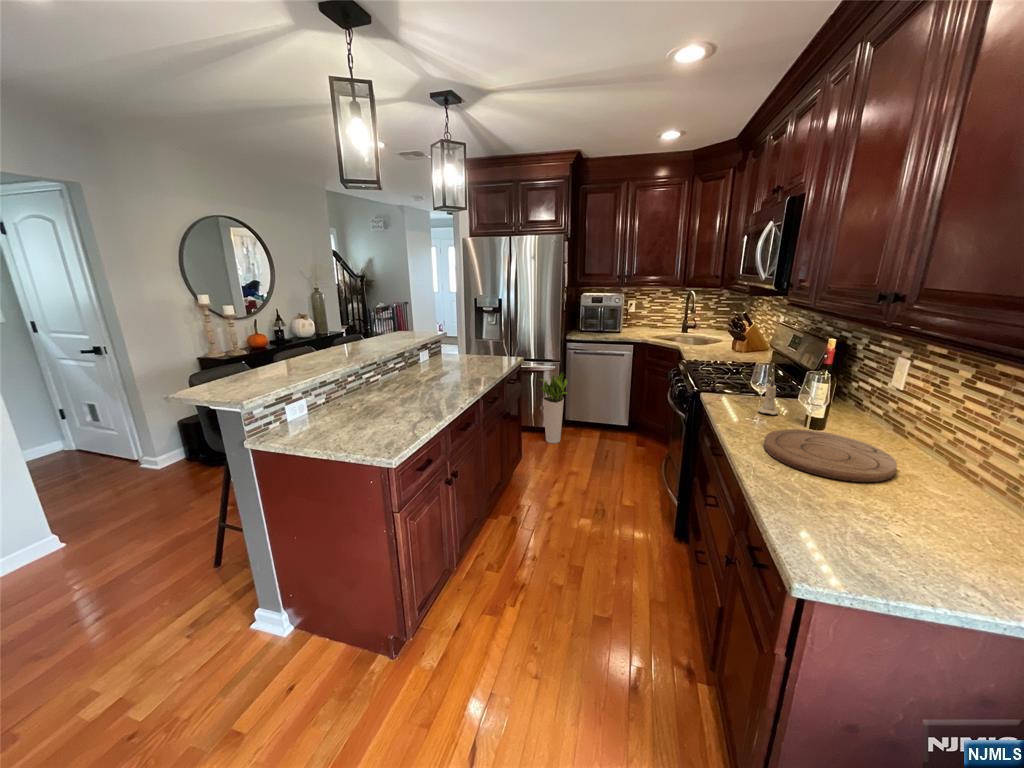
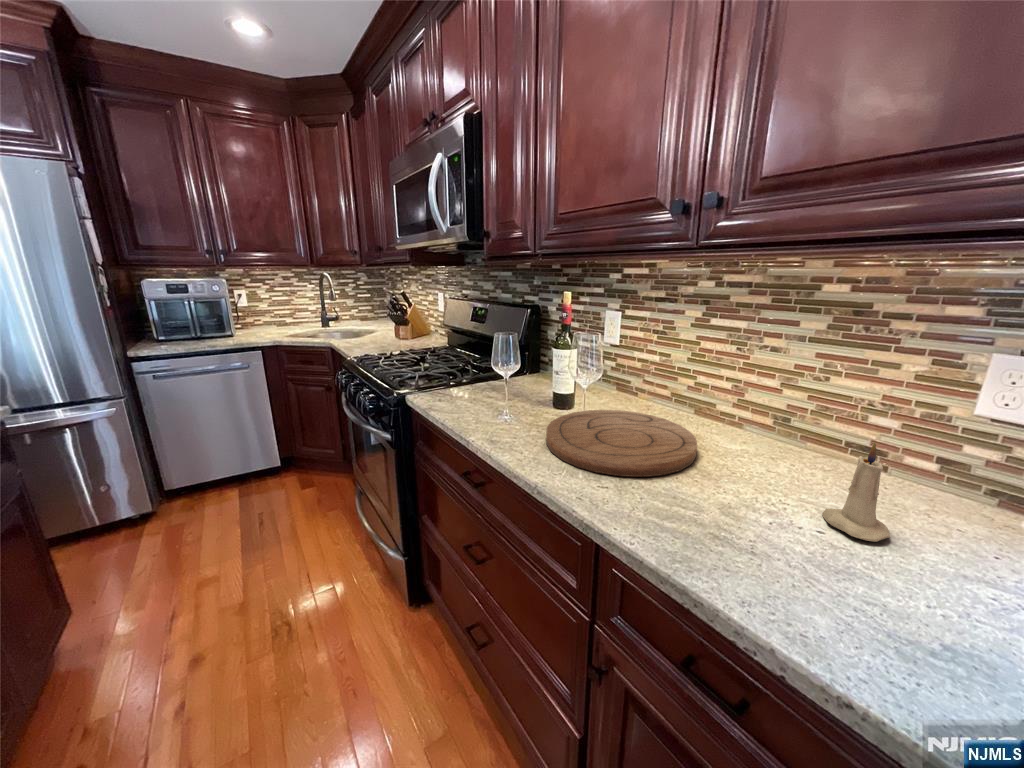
planter: present [540,373,568,443] -> none [73,414,163,544]
candle: present [758,380,778,415] -> present [822,443,890,542]

